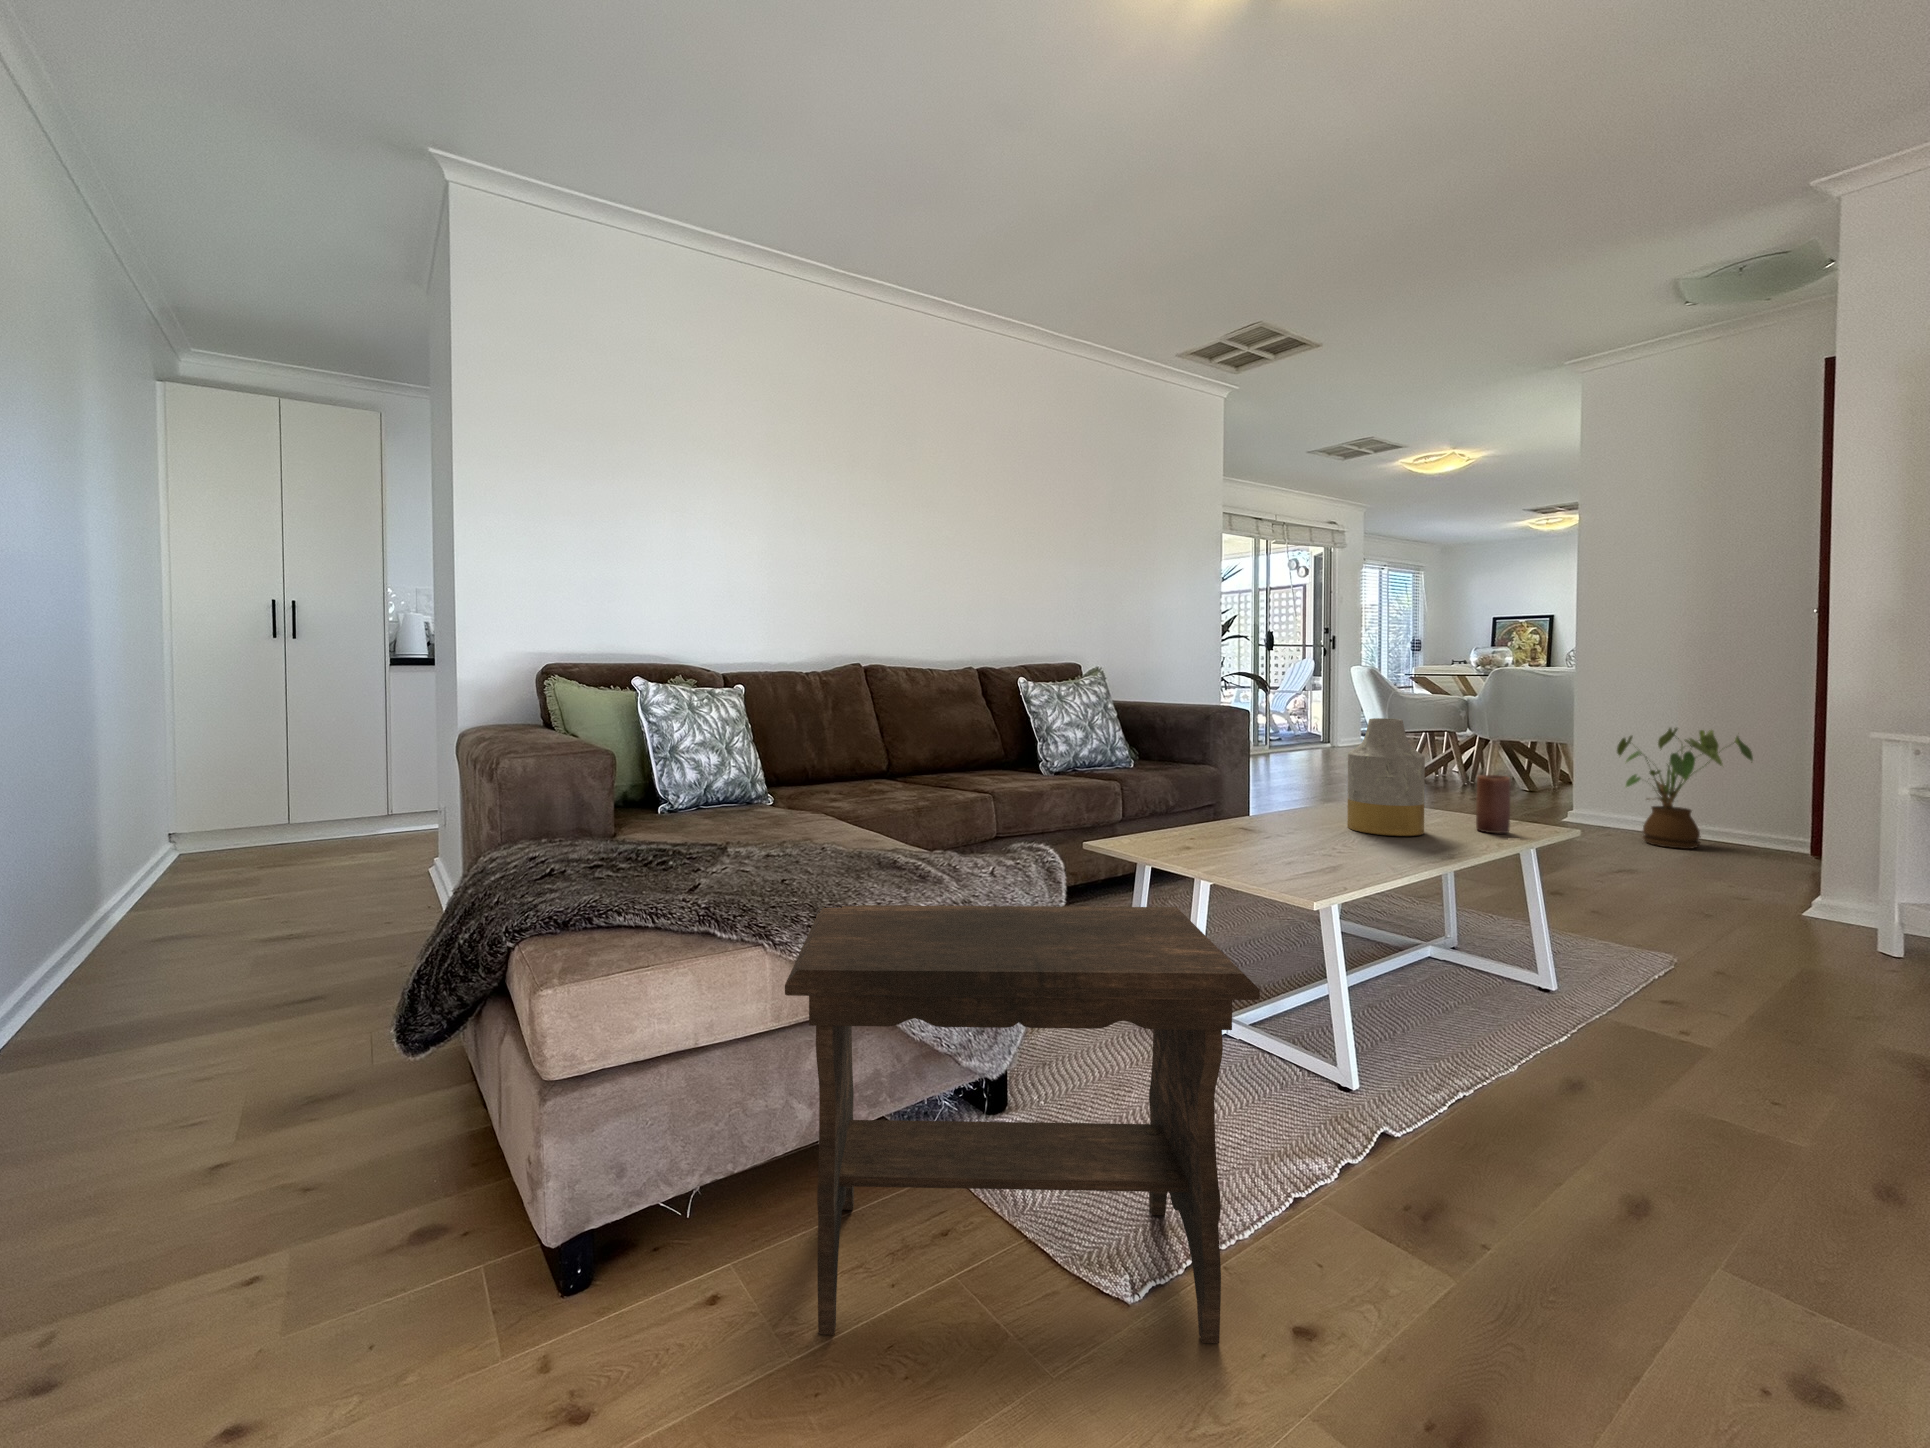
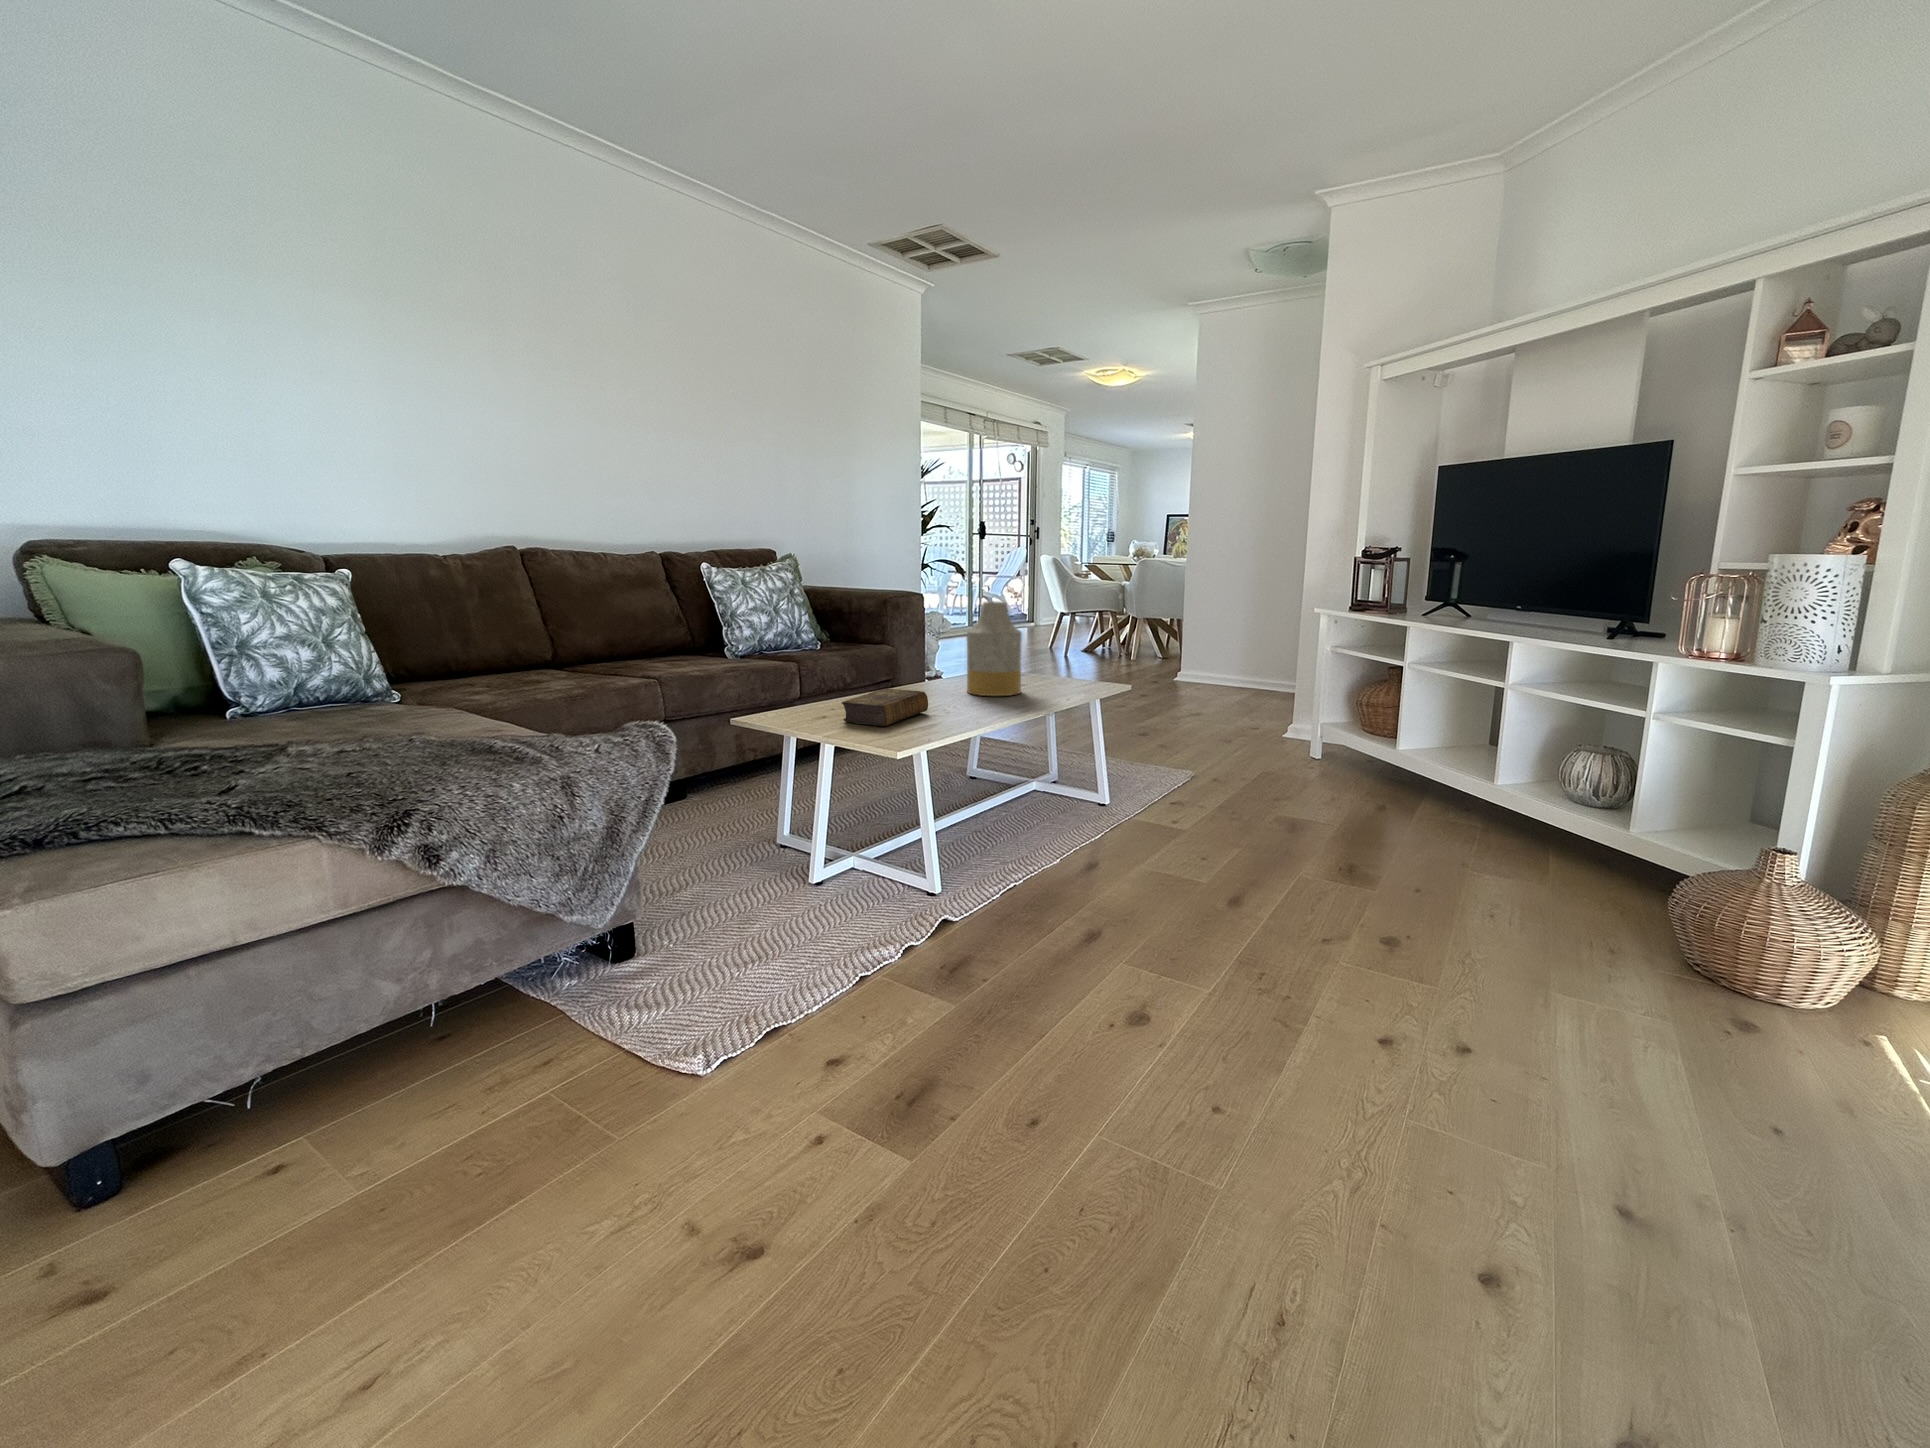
house plant: present [1617,728,1753,849] -> none [1202,605,1278,695]
candle: present [1476,775,1511,833] -> none [1060,645,1082,690]
book: none [1216,819,1318,866] -> present [842,689,928,726]
footstool: present [785,905,1260,1343] -> none [311,764,779,1165]

